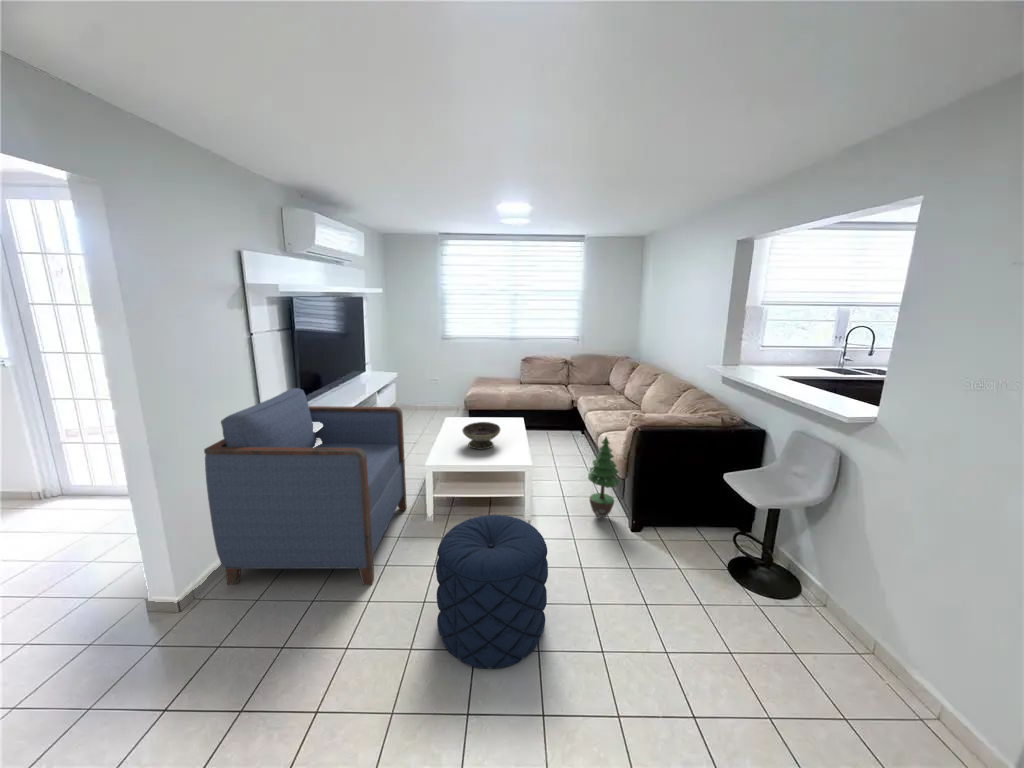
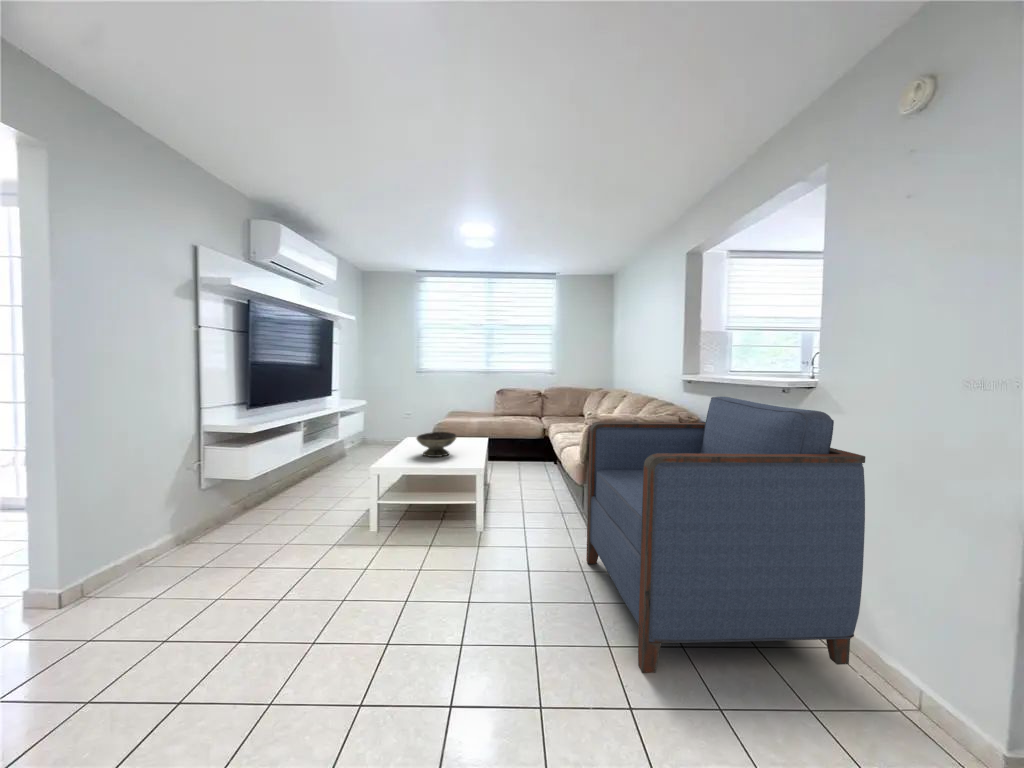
armchair: present [204,388,407,585] -> present [586,397,865,673]
potted tree: present [588,437,619,517] -> none [544,436,578,528]
pouf: present [436,515,548,668] -> none [349,495,477,659]

